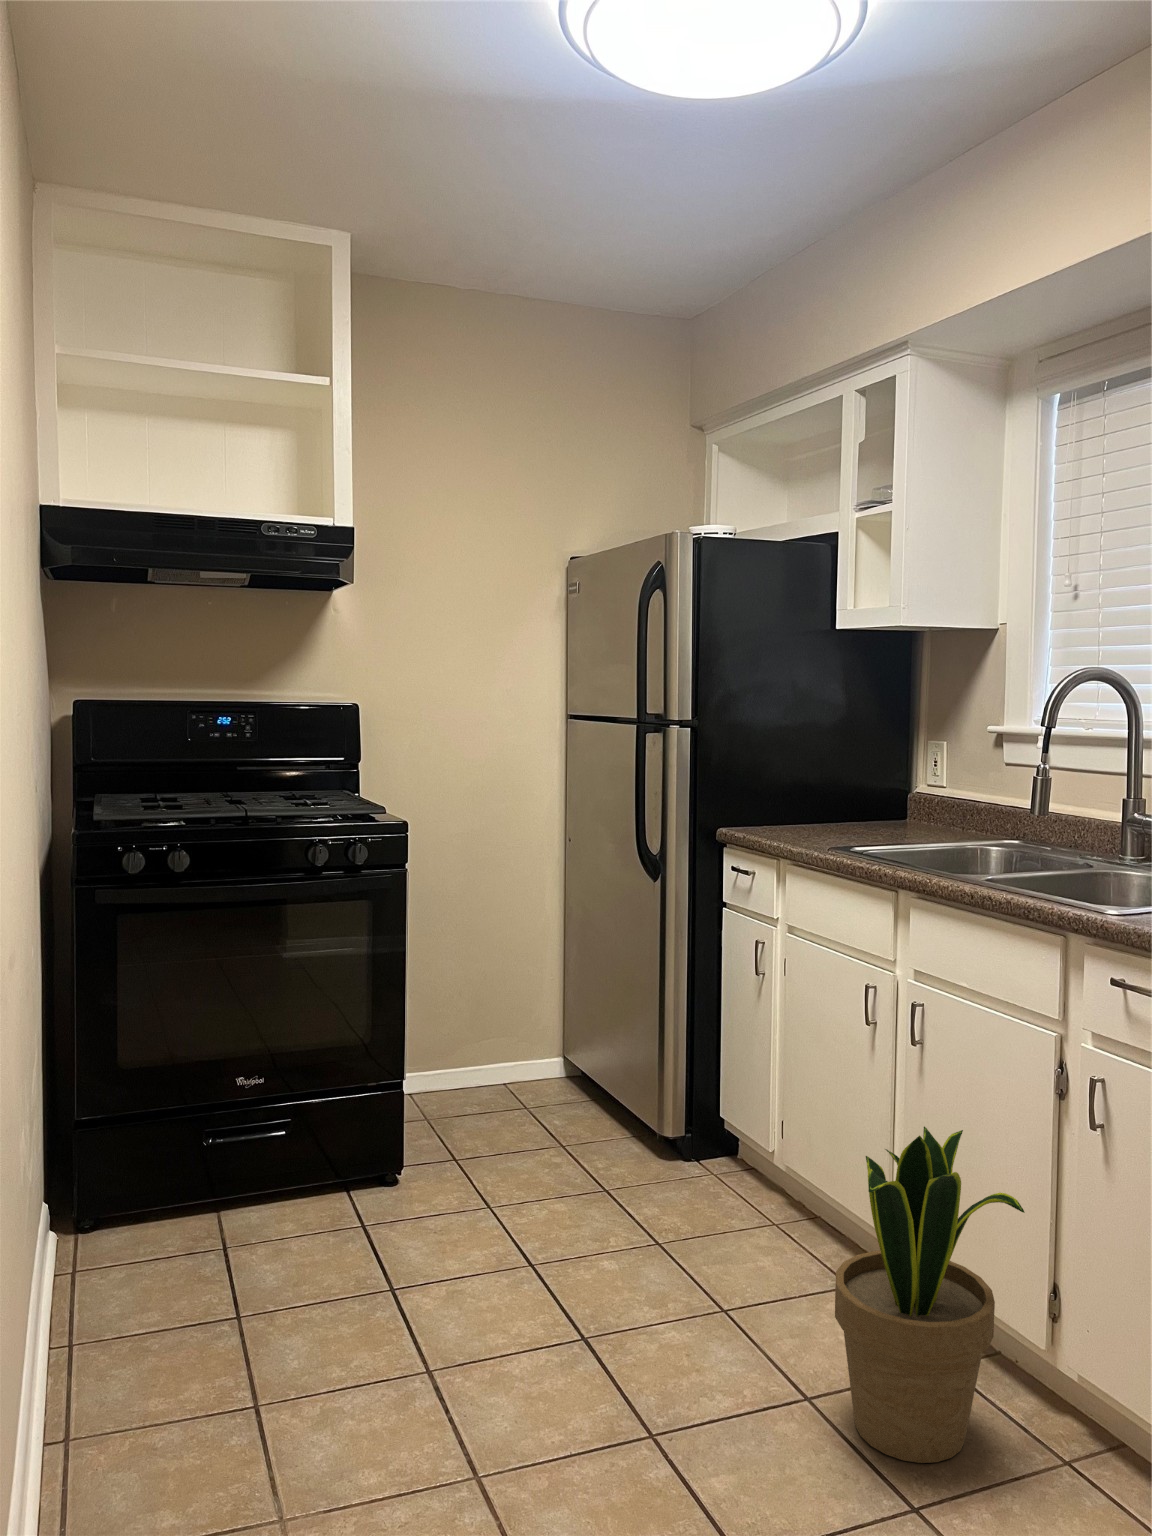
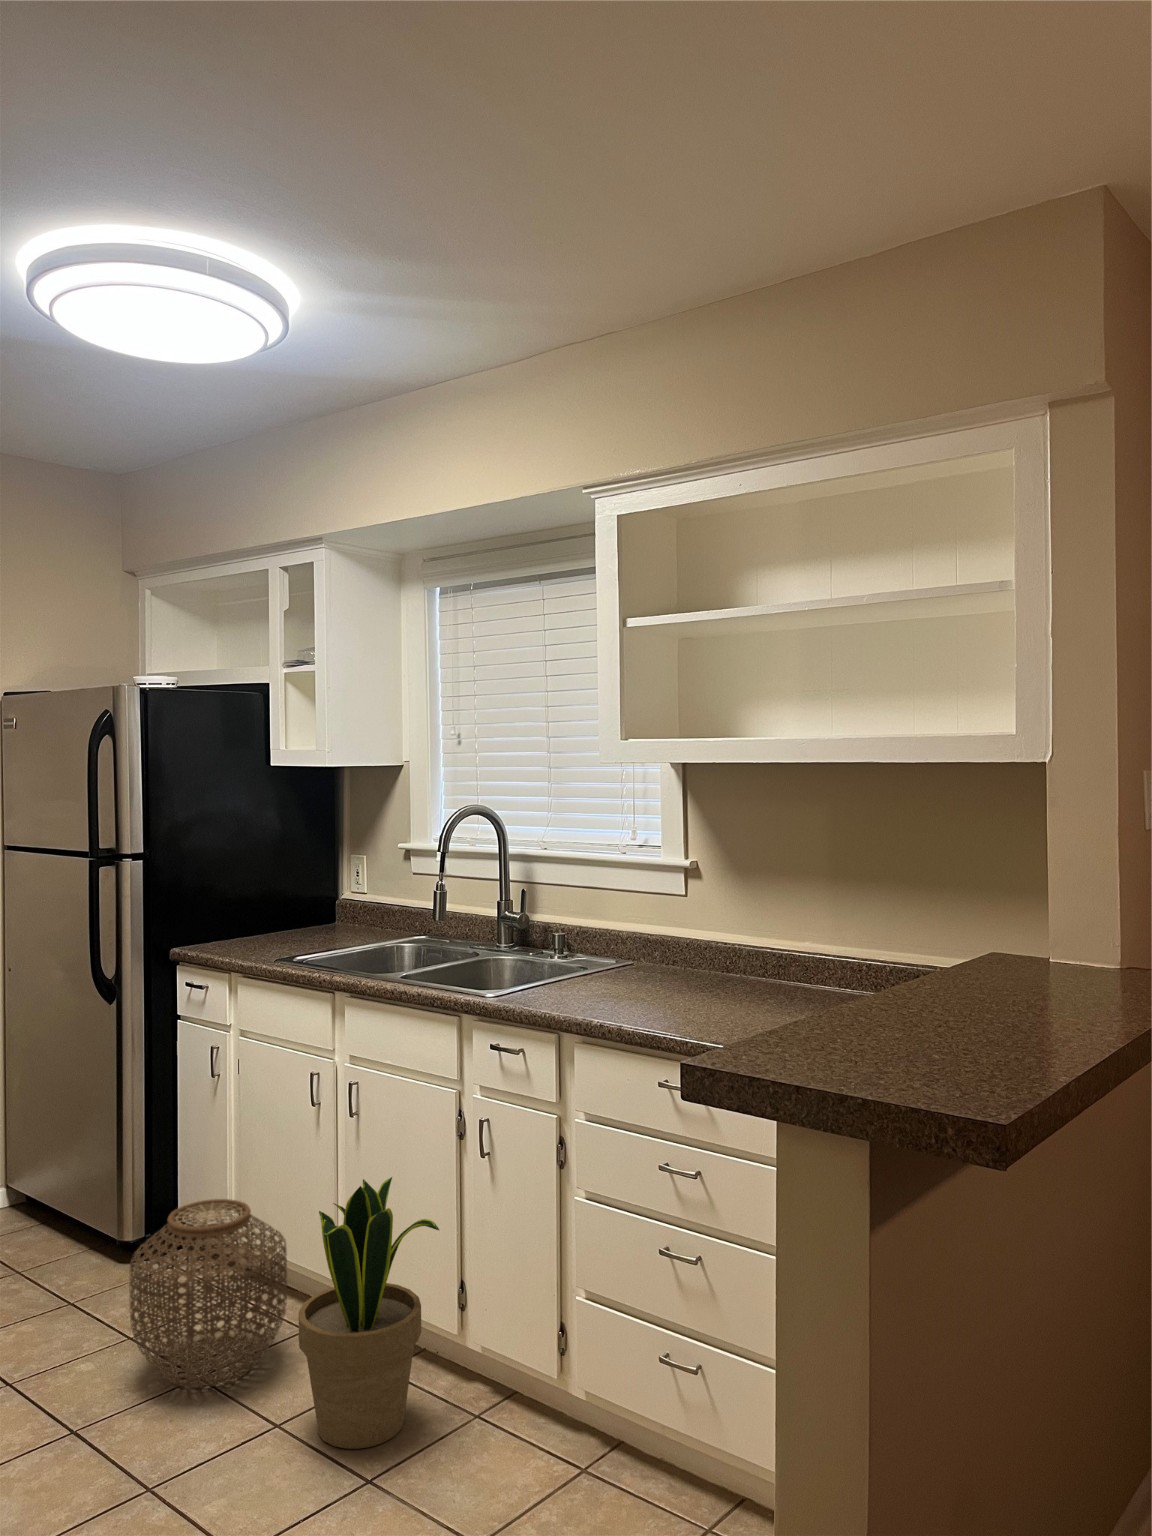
woven basket: none [652,1113,828,1327] -> present [129,1199,287,1388]

